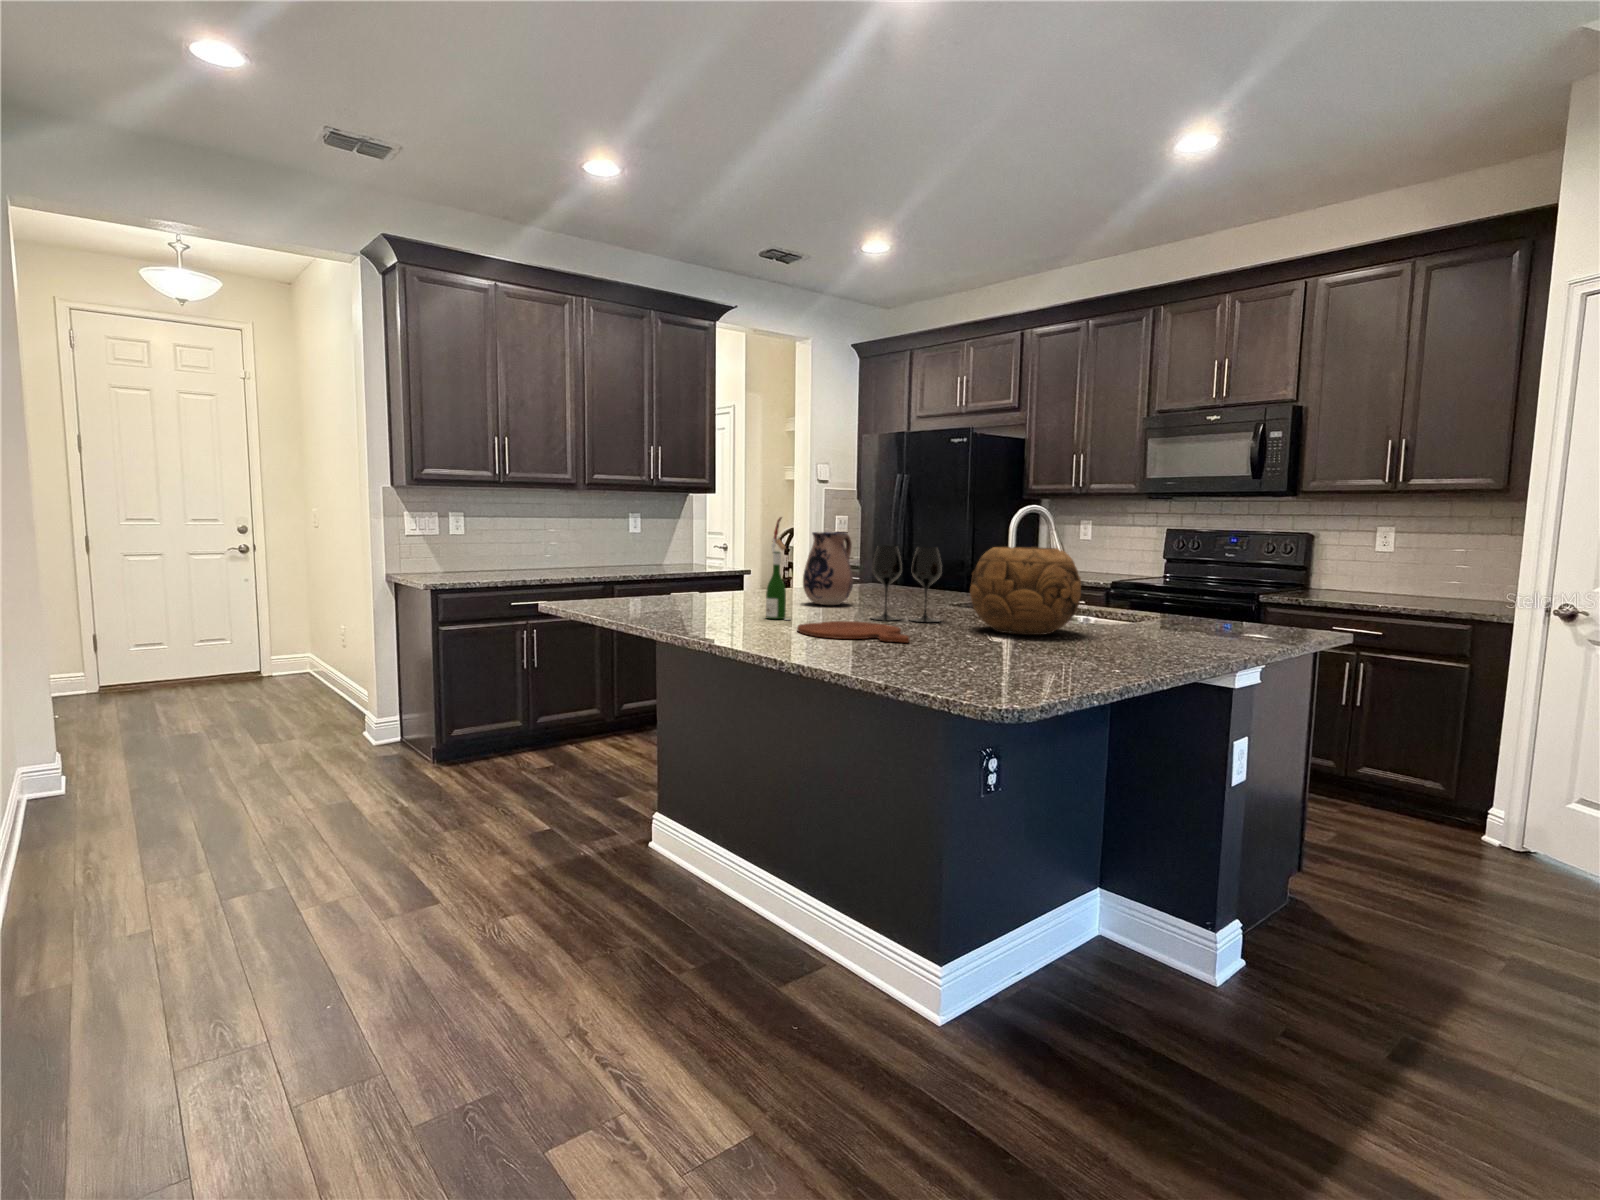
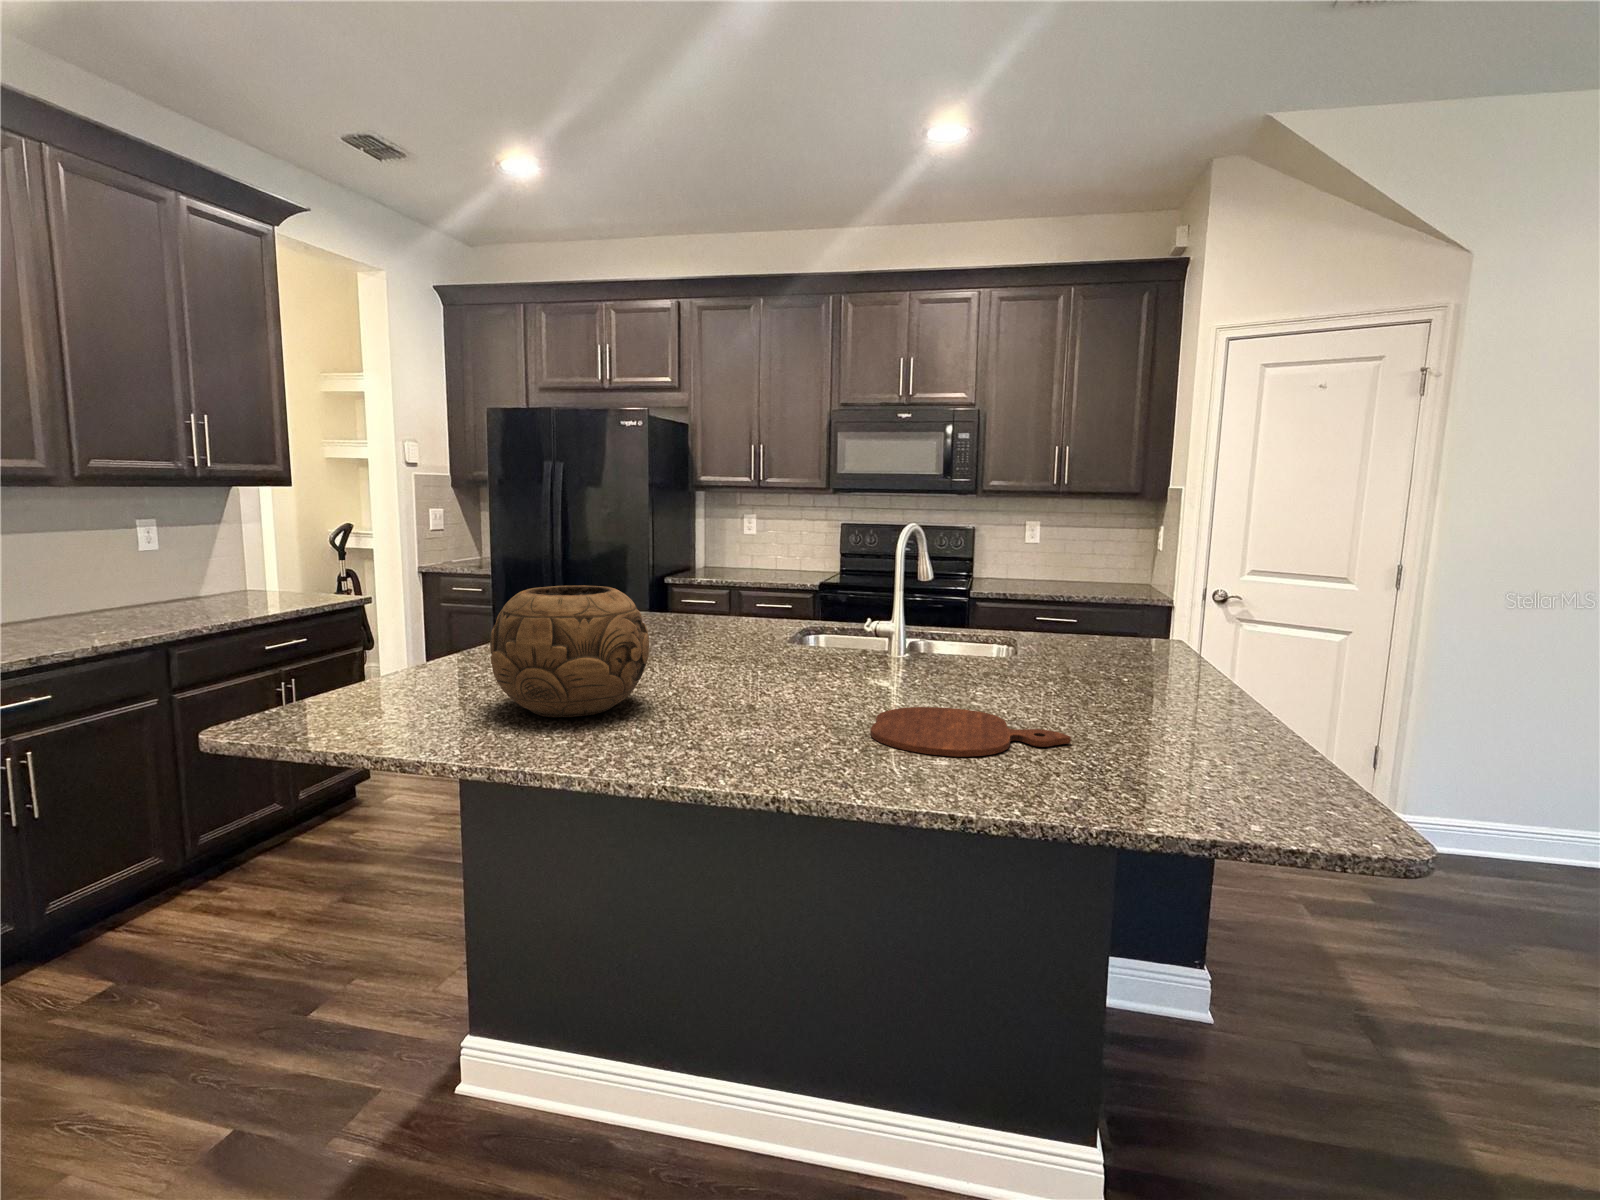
wine bottle: present [766,517,790,620] -> none [752,562,797,720]
ceramic pitcher: present [803,532,853,605] -> none [681,563,753,669]
wine glass: present [871,546,942,622] -> none [850,587,937,693]
decorative bowl: present [970,547,1081,635] -> present [490,586,649,717]

